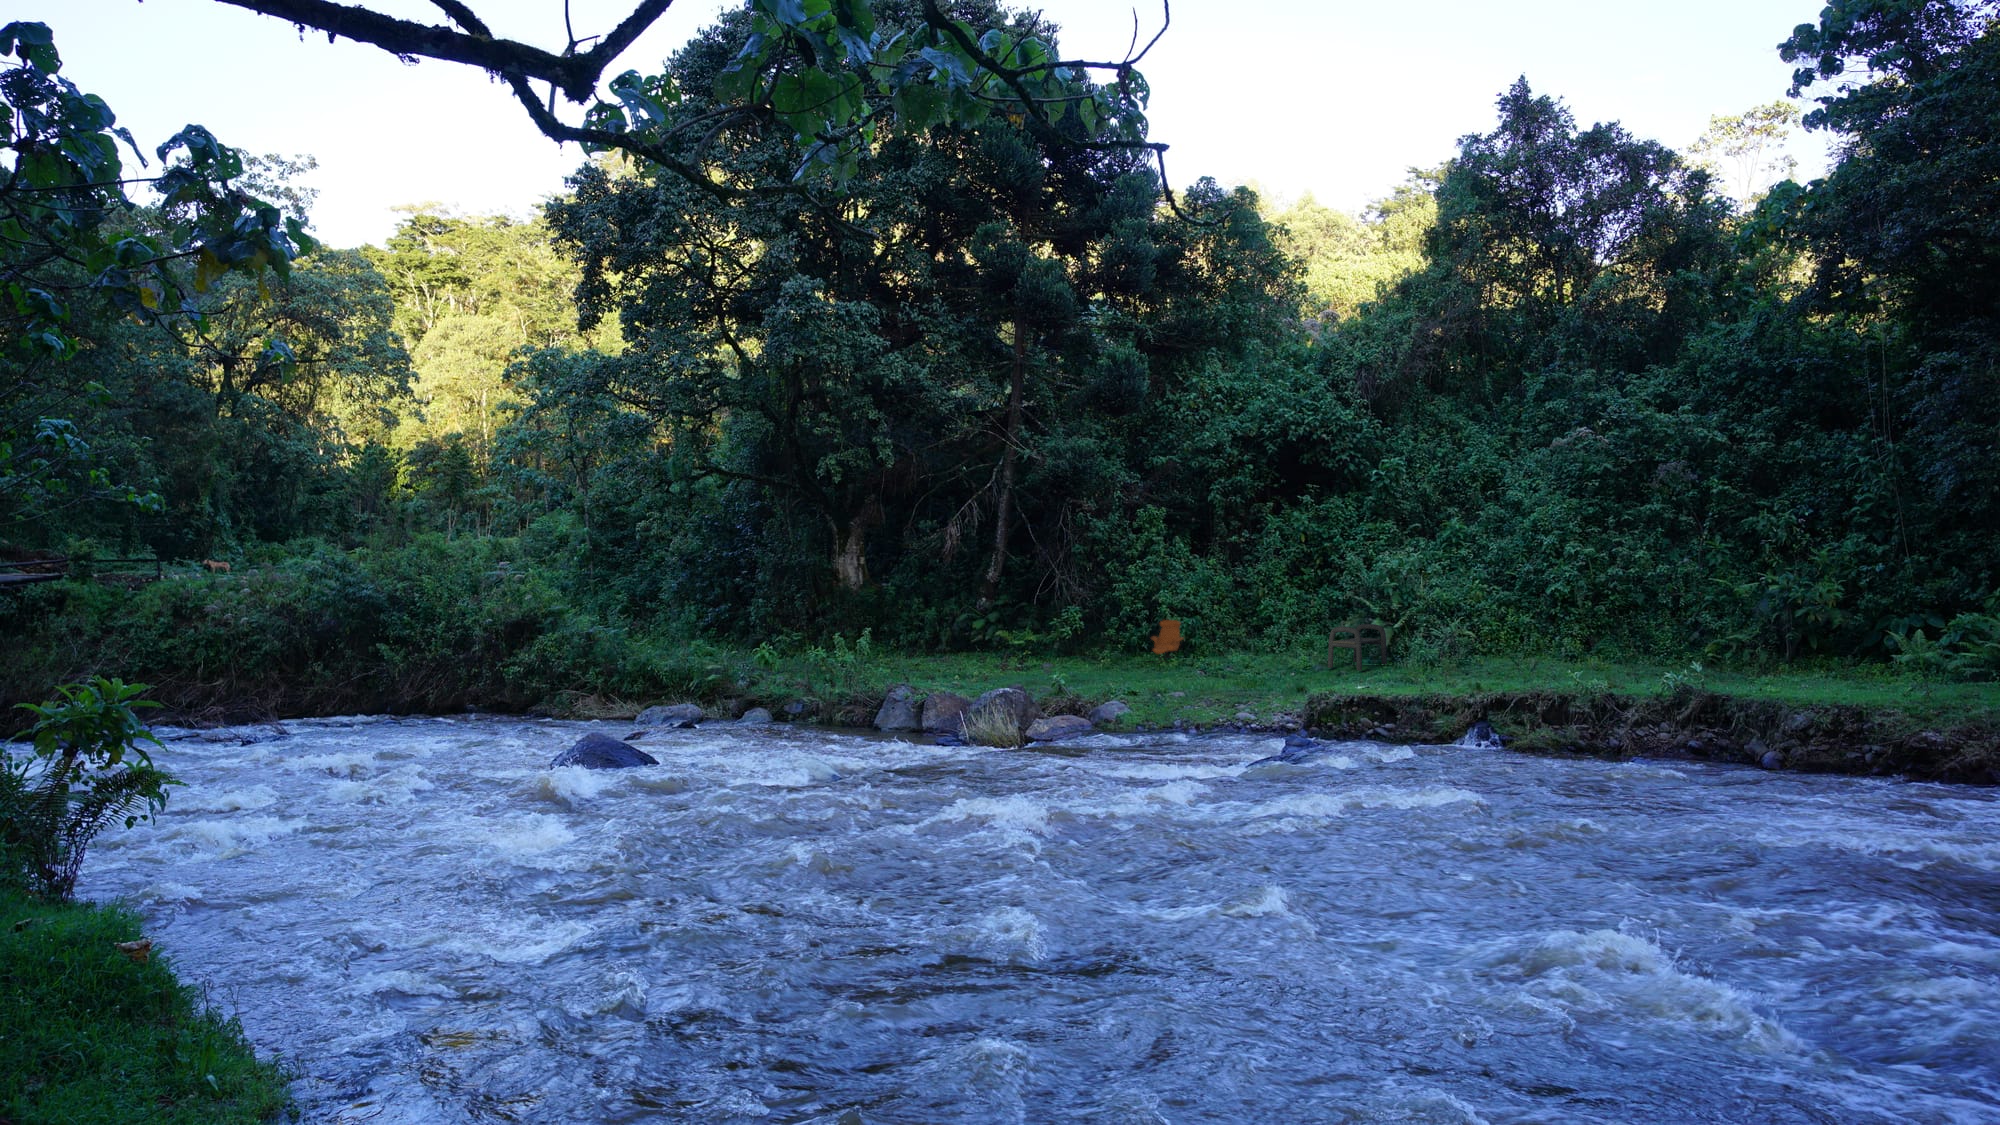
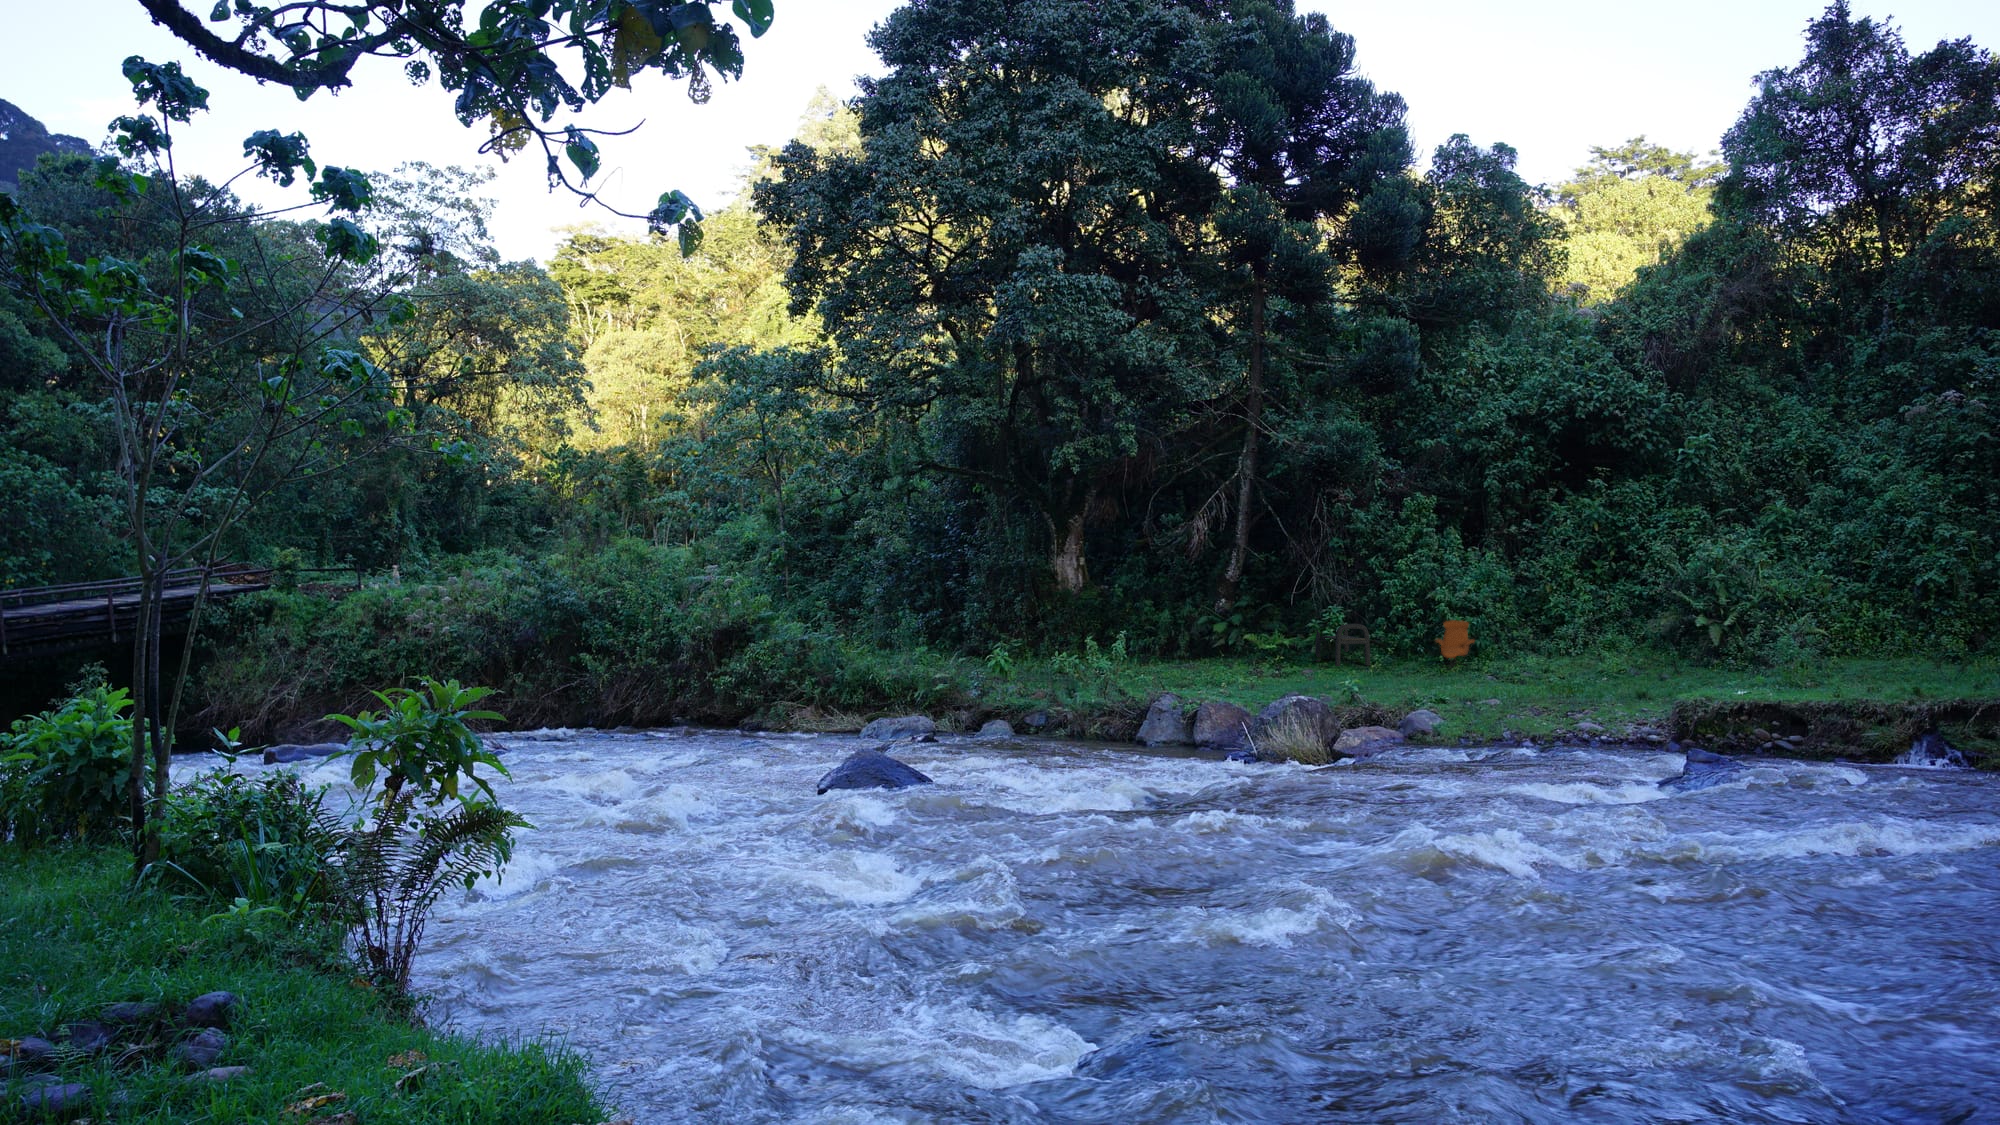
bench: present [1328,624,1387,671] -> present [1315,624,1370,666]

